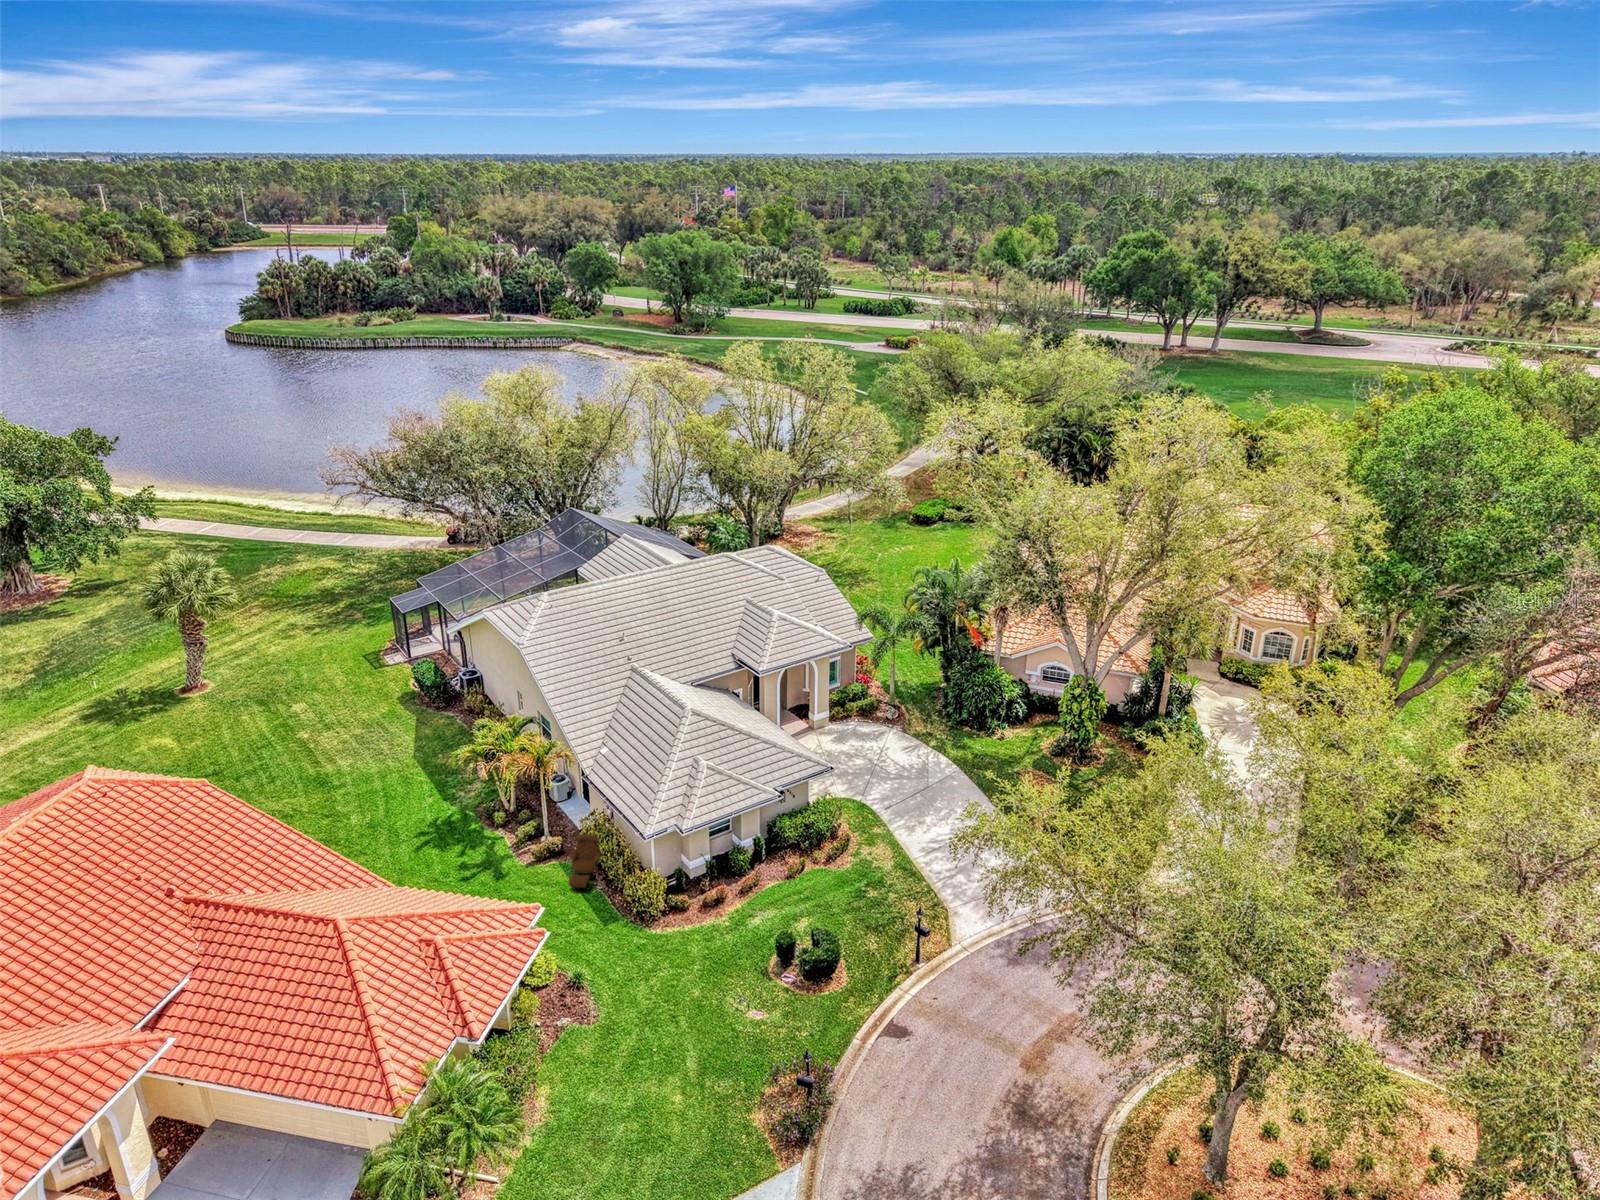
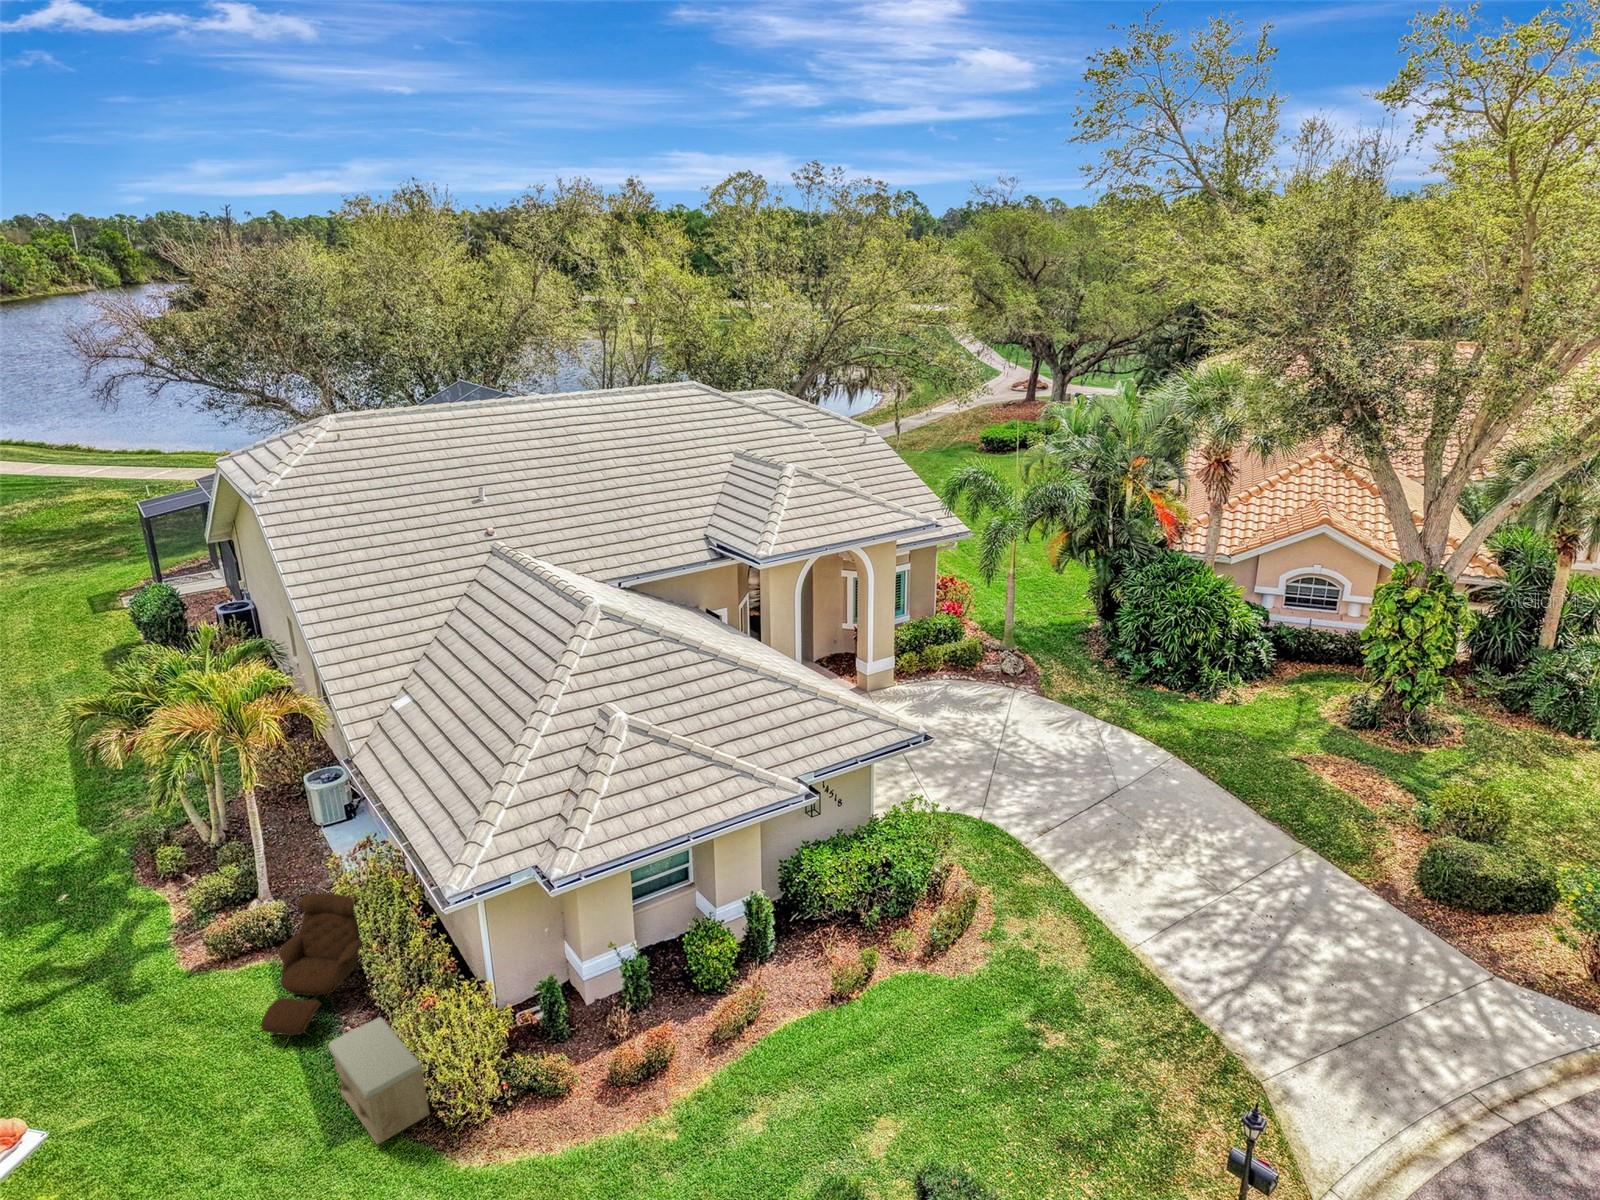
storage bench: none [603,881,640,924] -> present [328,1017,429,1144]

